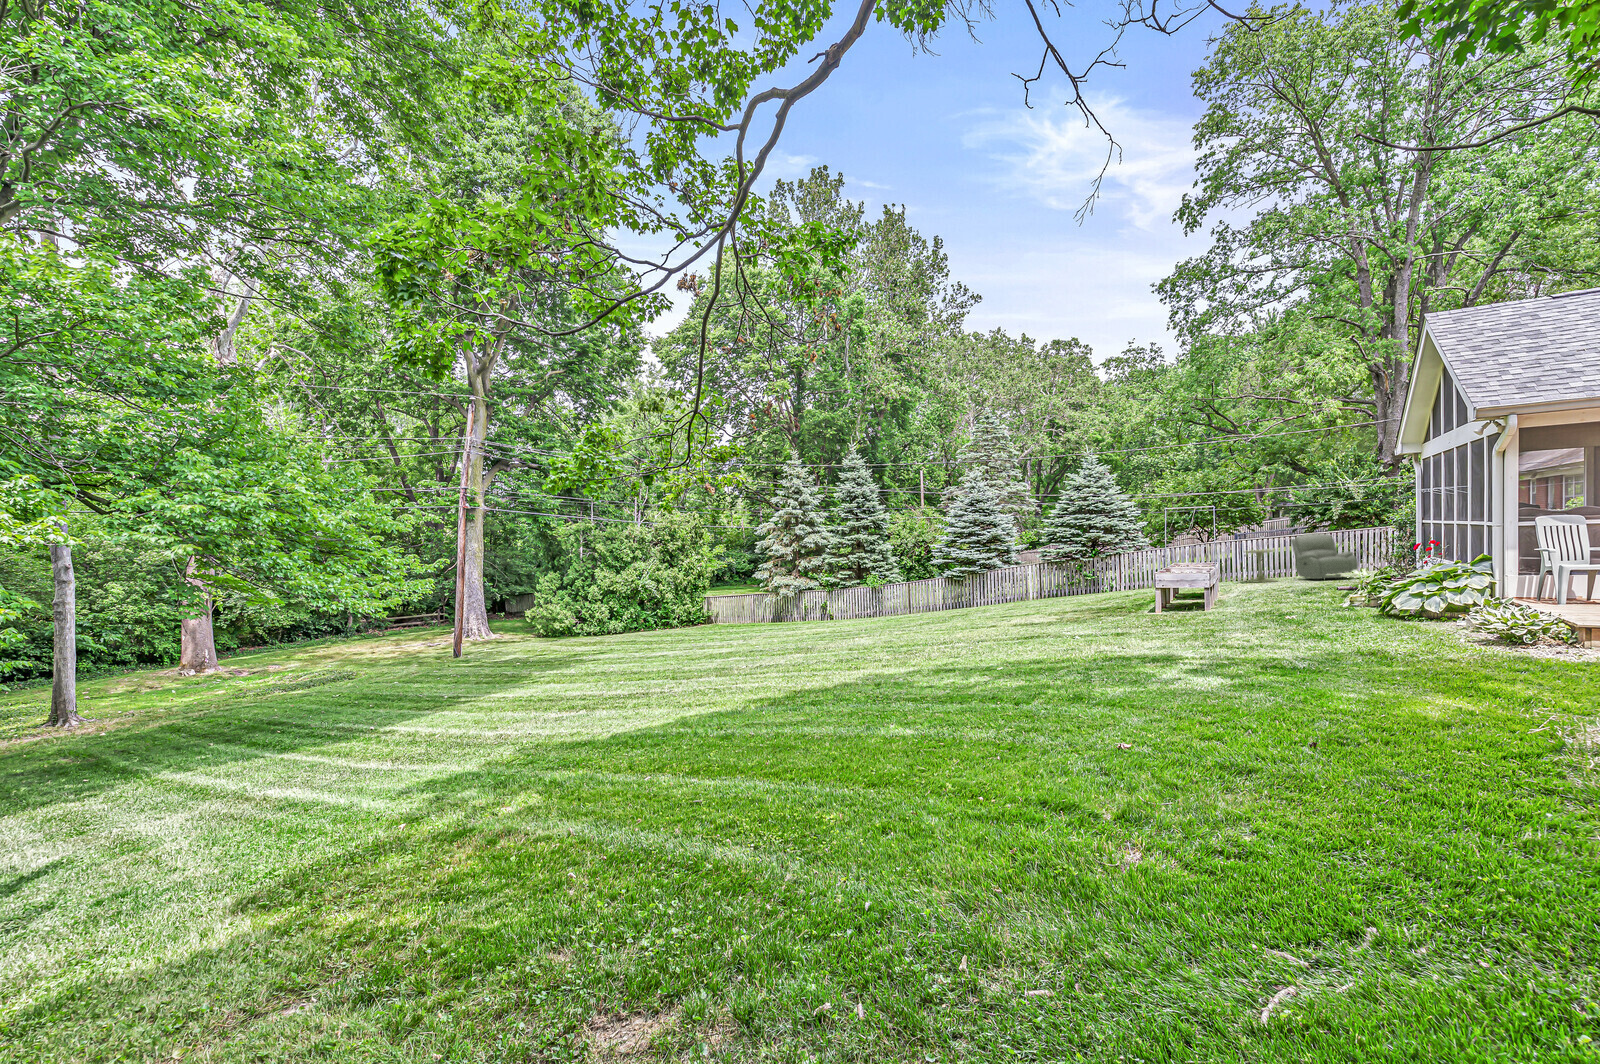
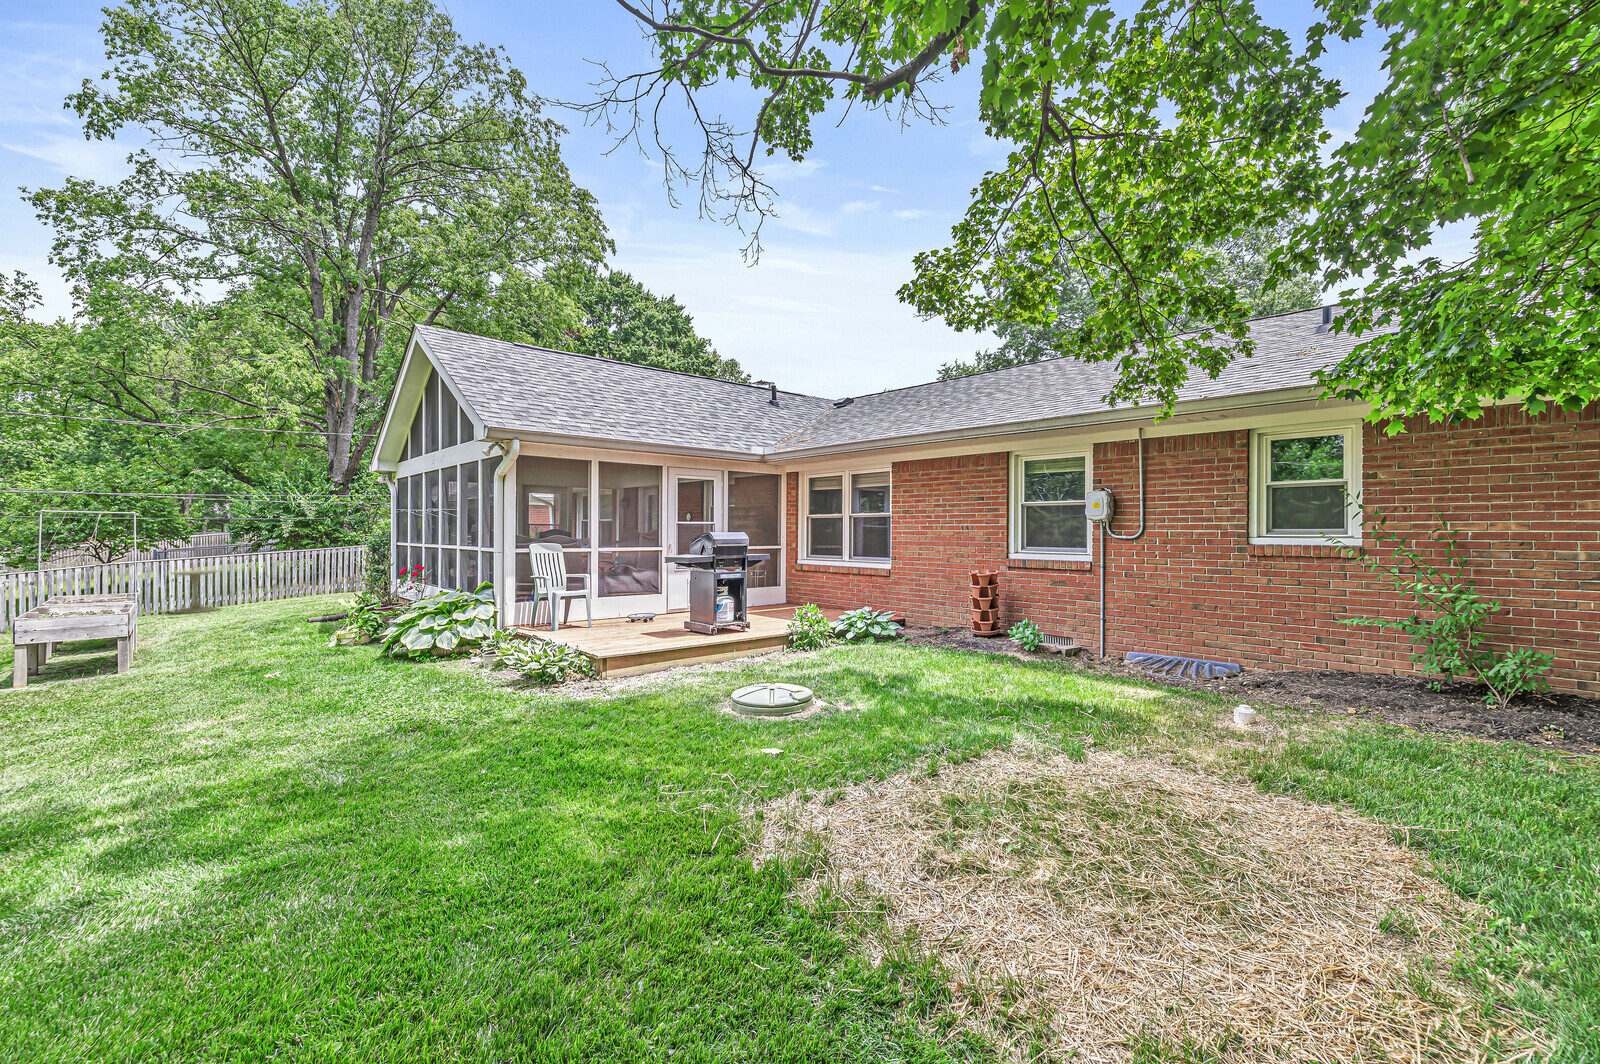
chair: present [1291,534,1358,580] -> none [239,551,319,605]

